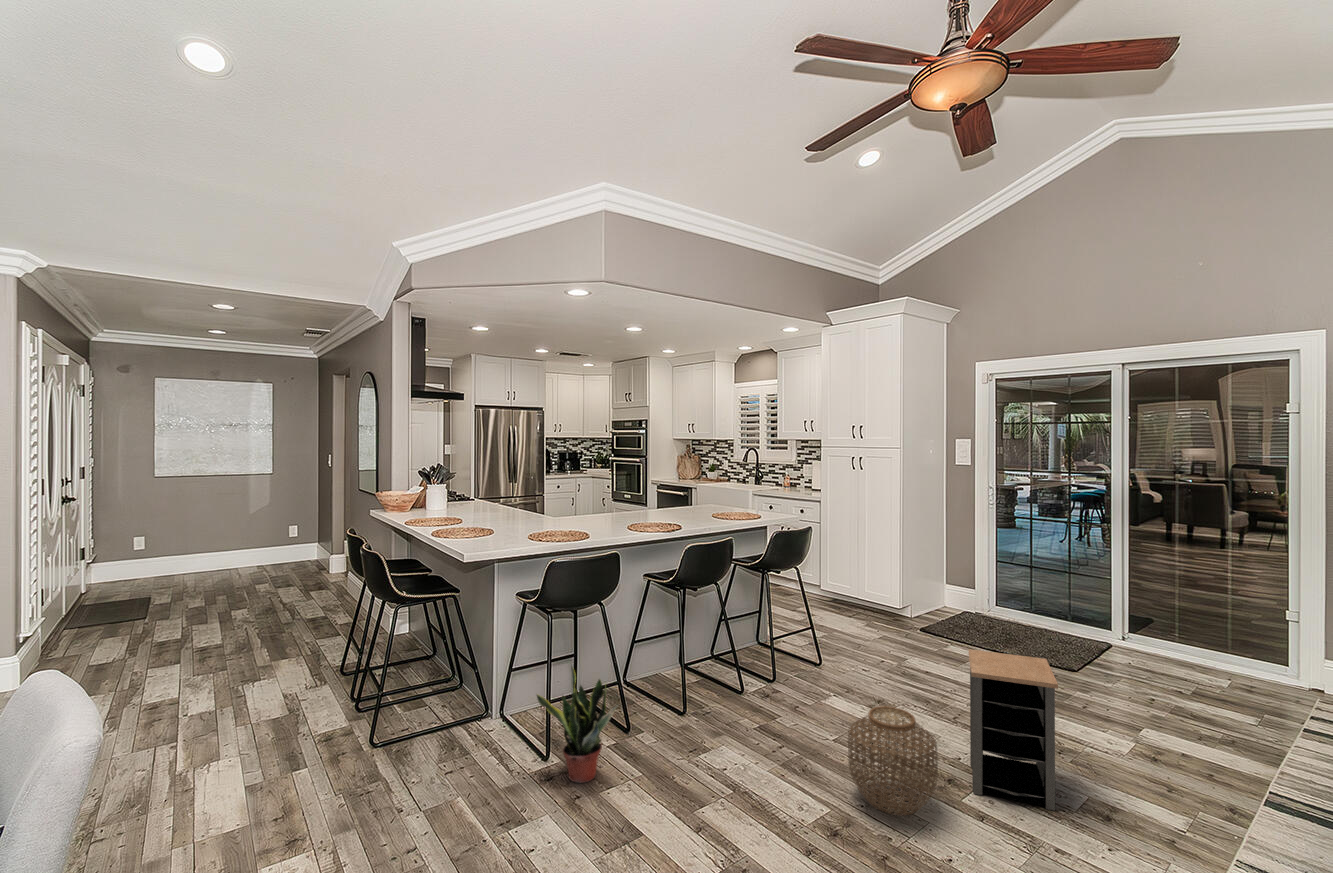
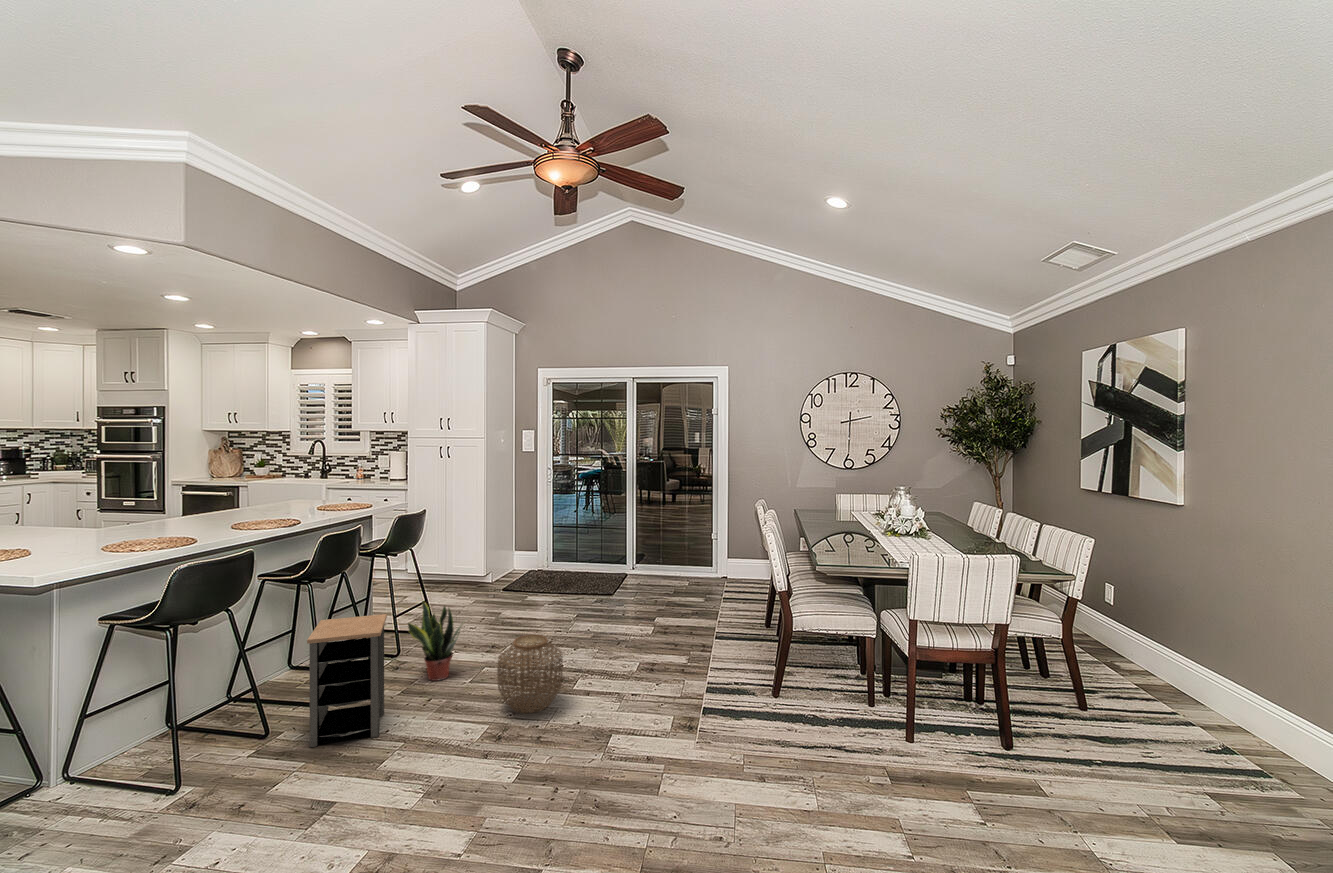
side table: present [969,649,1058,811] -> present [307,614,387,747]
potted plant: present [537,667,616,783] -> present [408,601,465,681]

